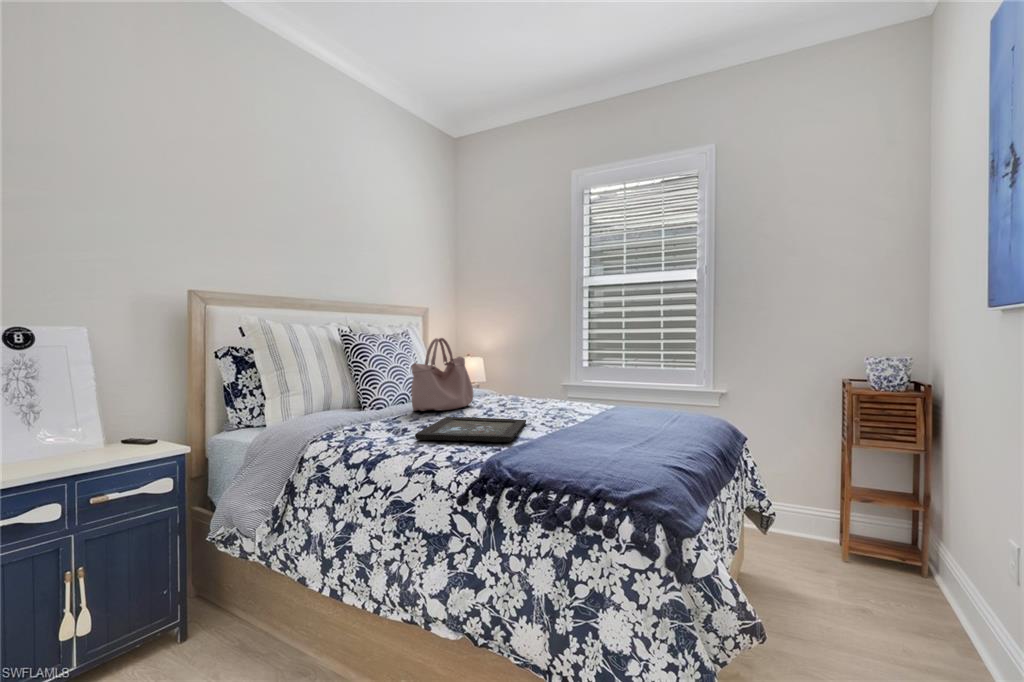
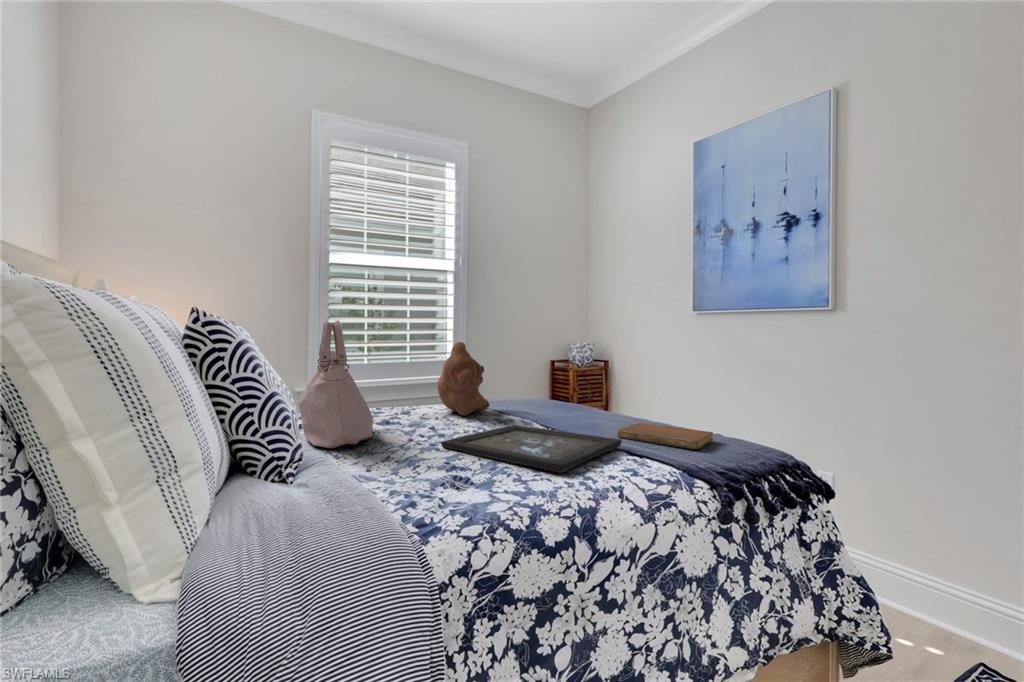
teddy bear: none [523,352,584,412] -> present [437,342,489,416]
notebook: none [541,434,598,461] -> present [618,423,713,449]

